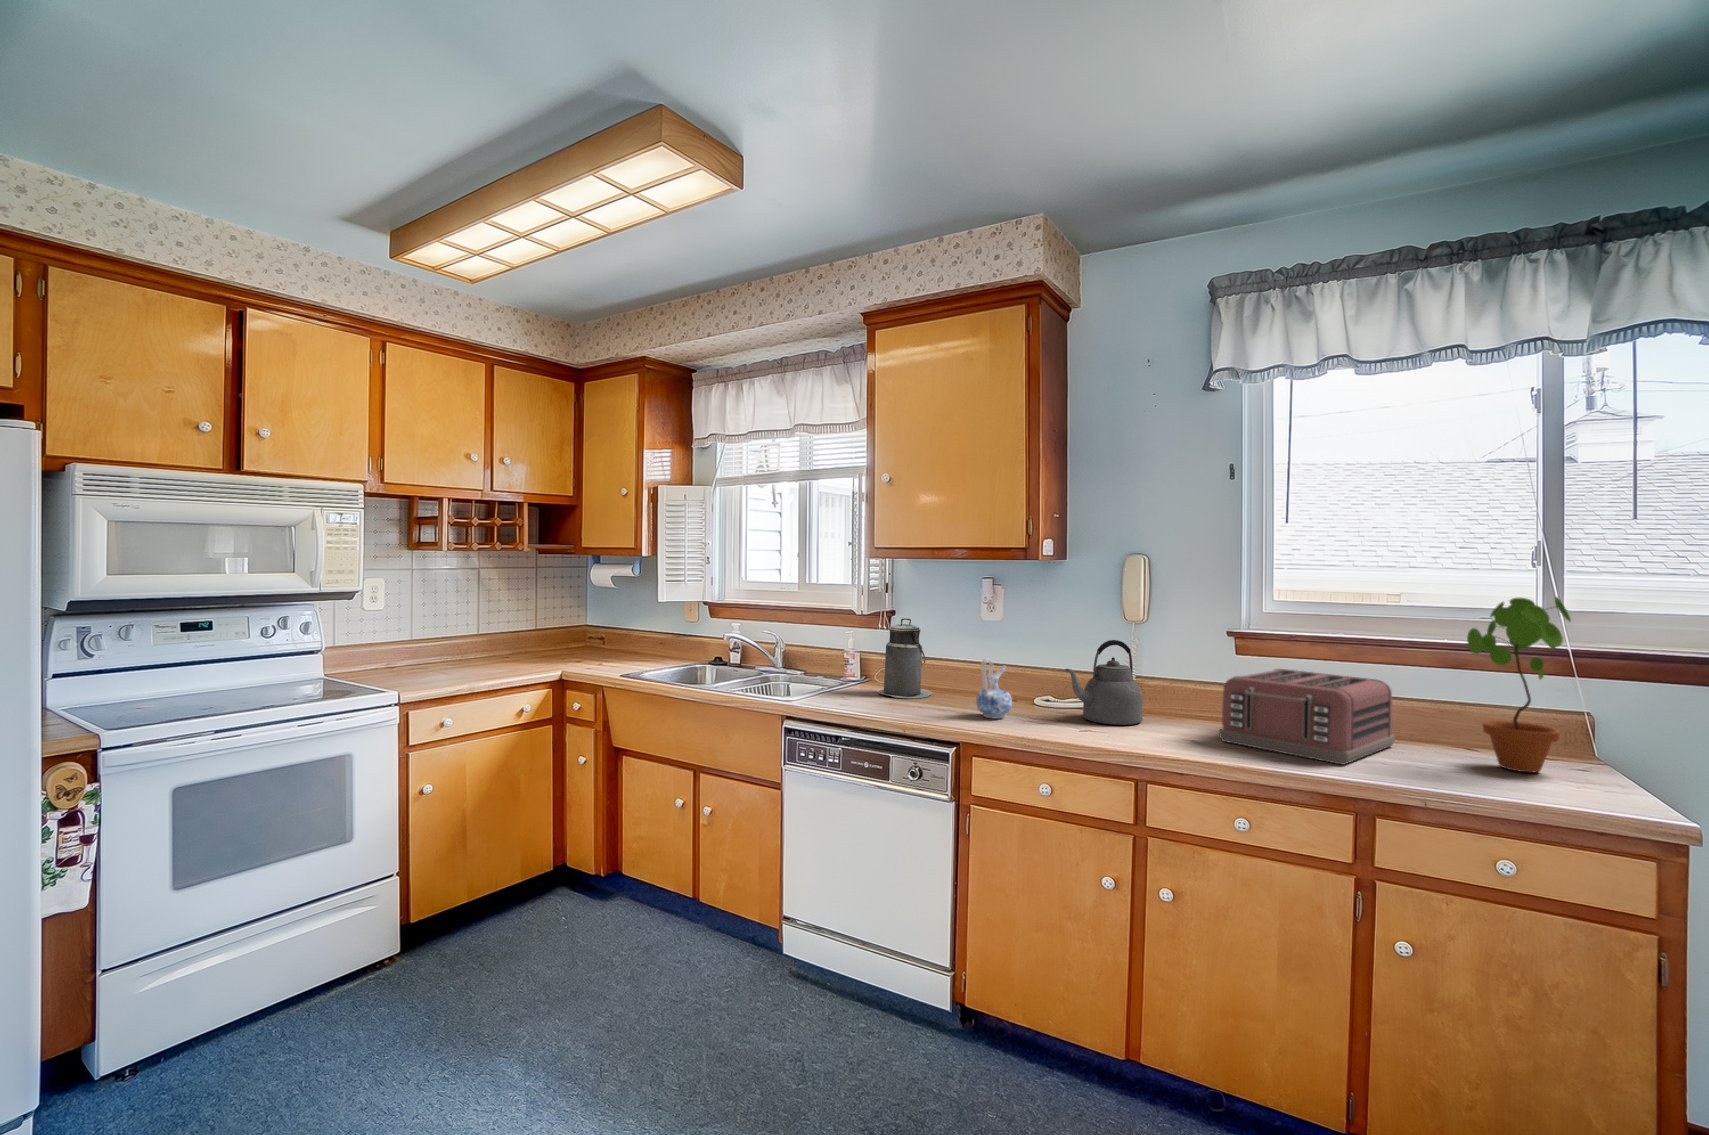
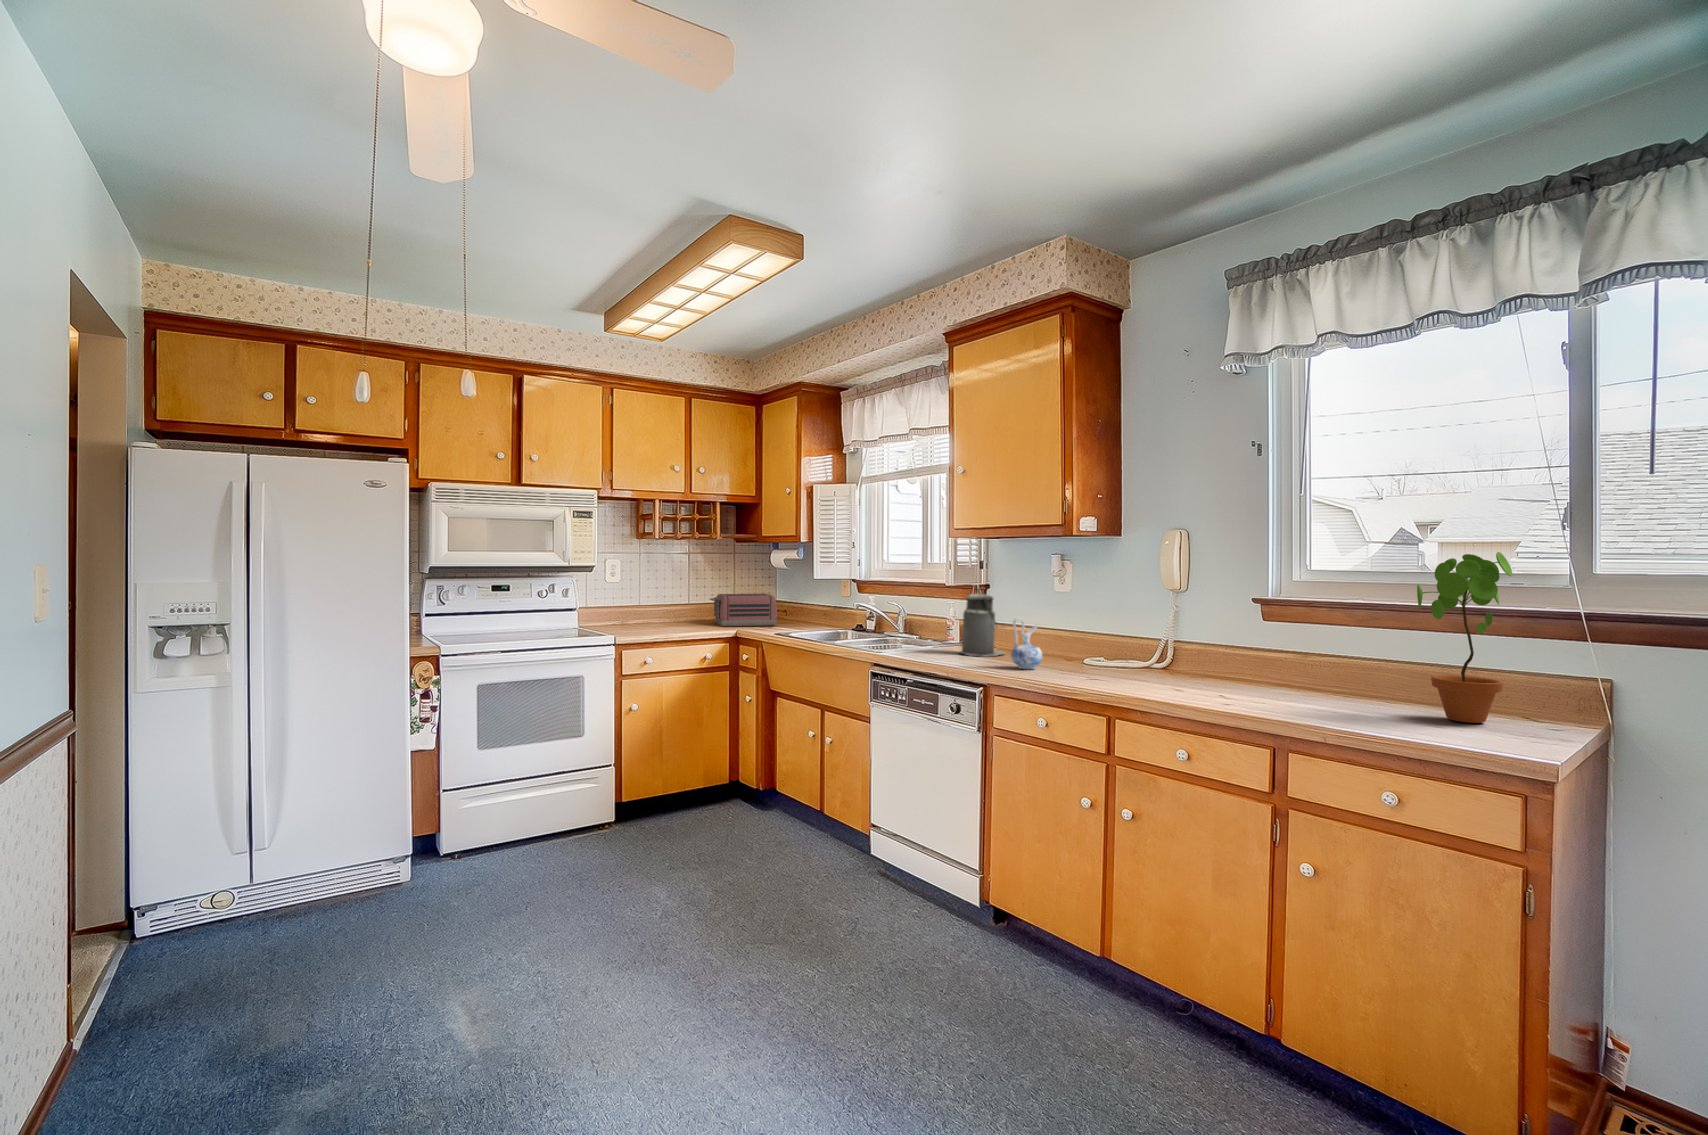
kettle: present [1063,640,1143,725] -> none [1081,603,1158,678]
toaster: present [1220,669,1395,765] -> present [710,593,777,626]

